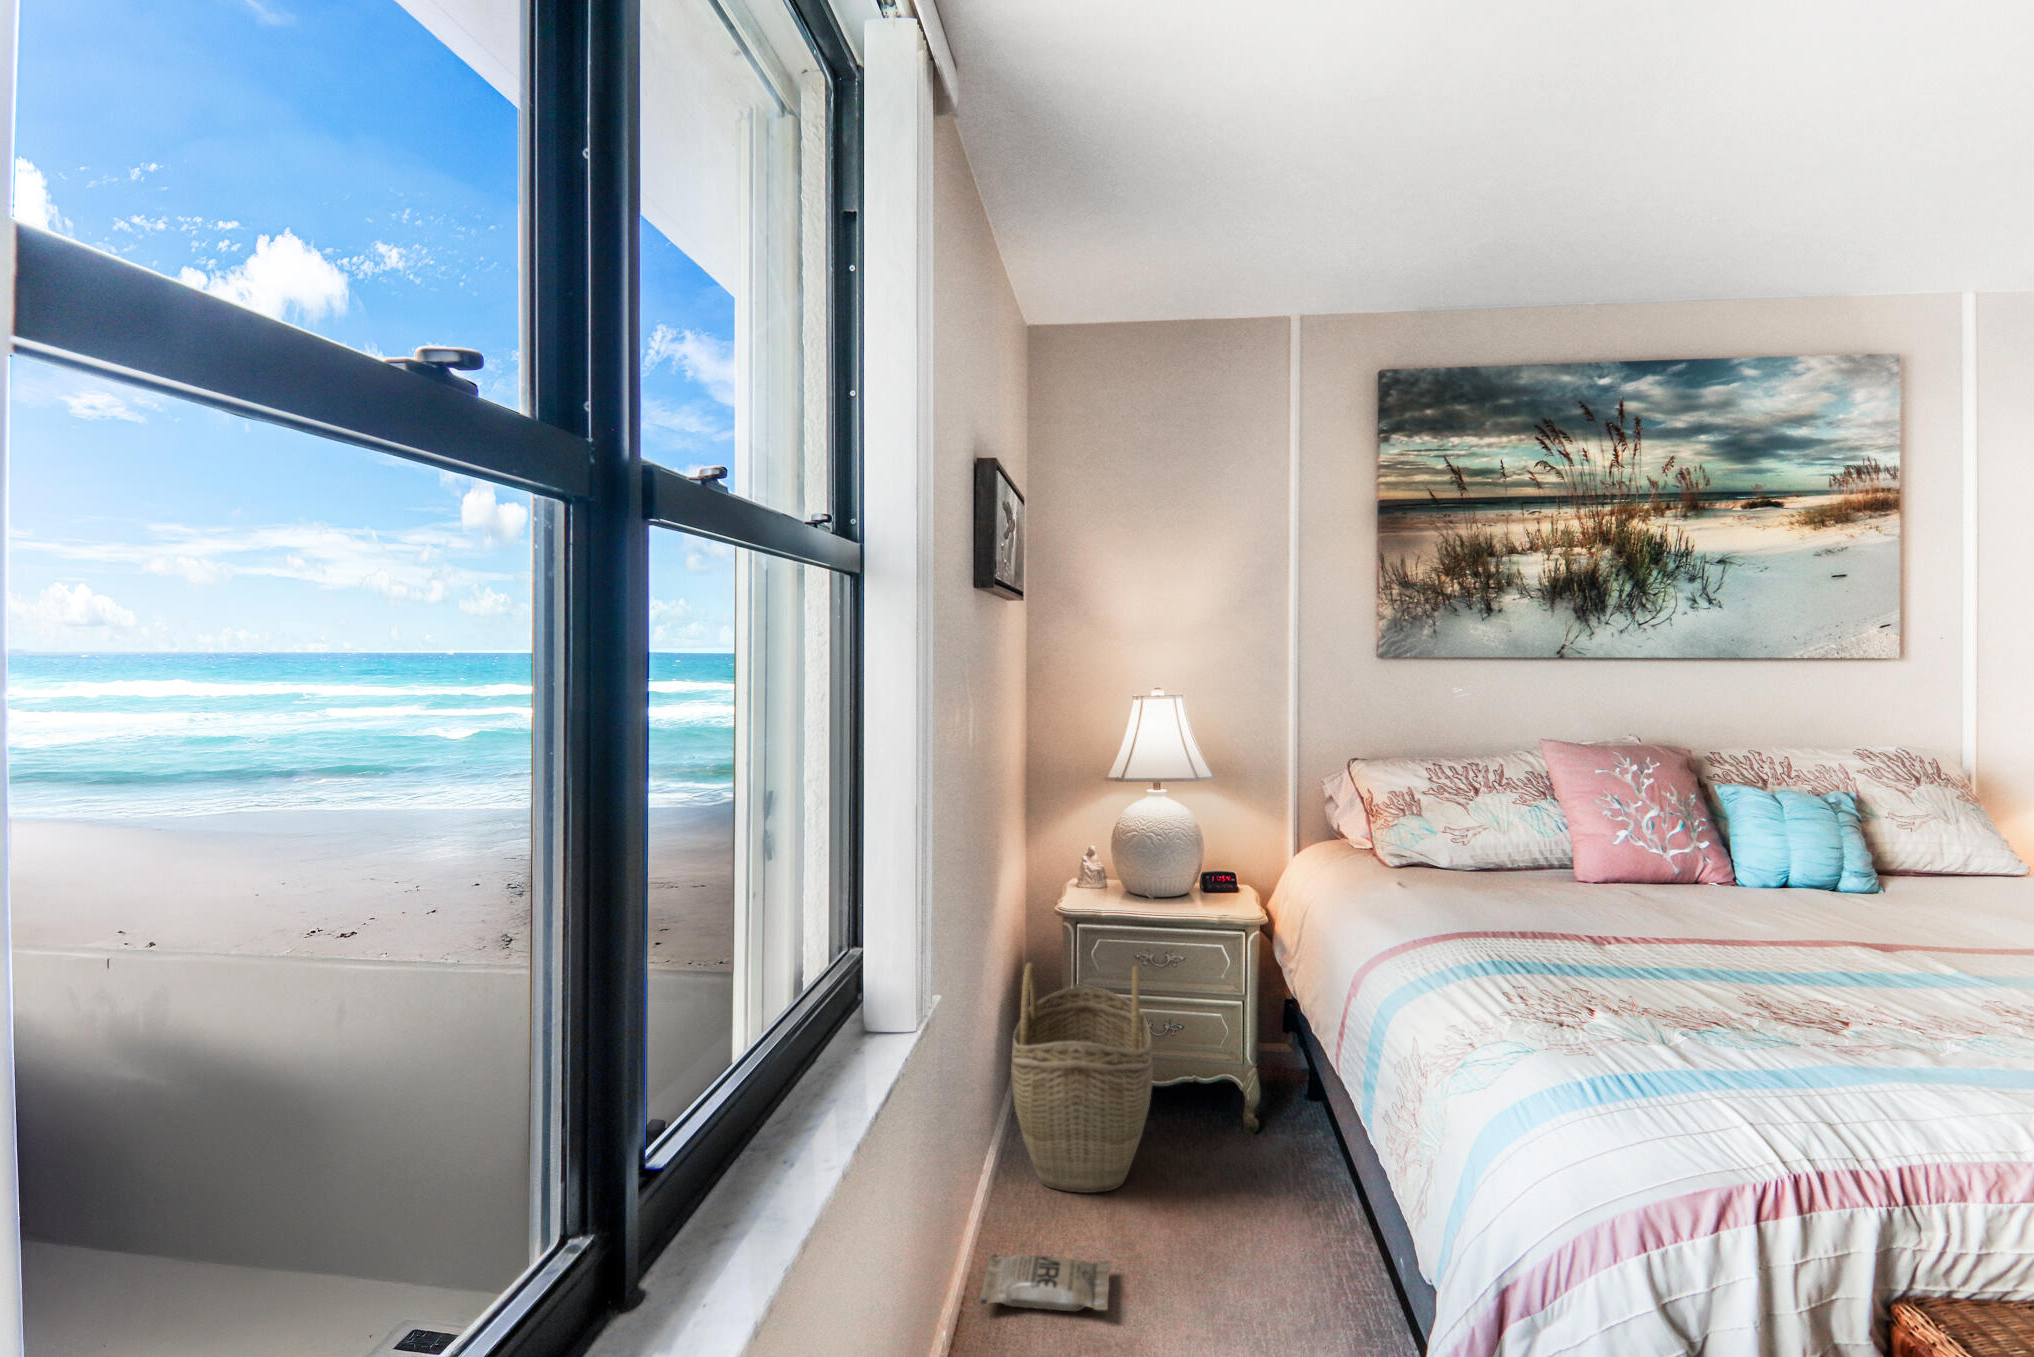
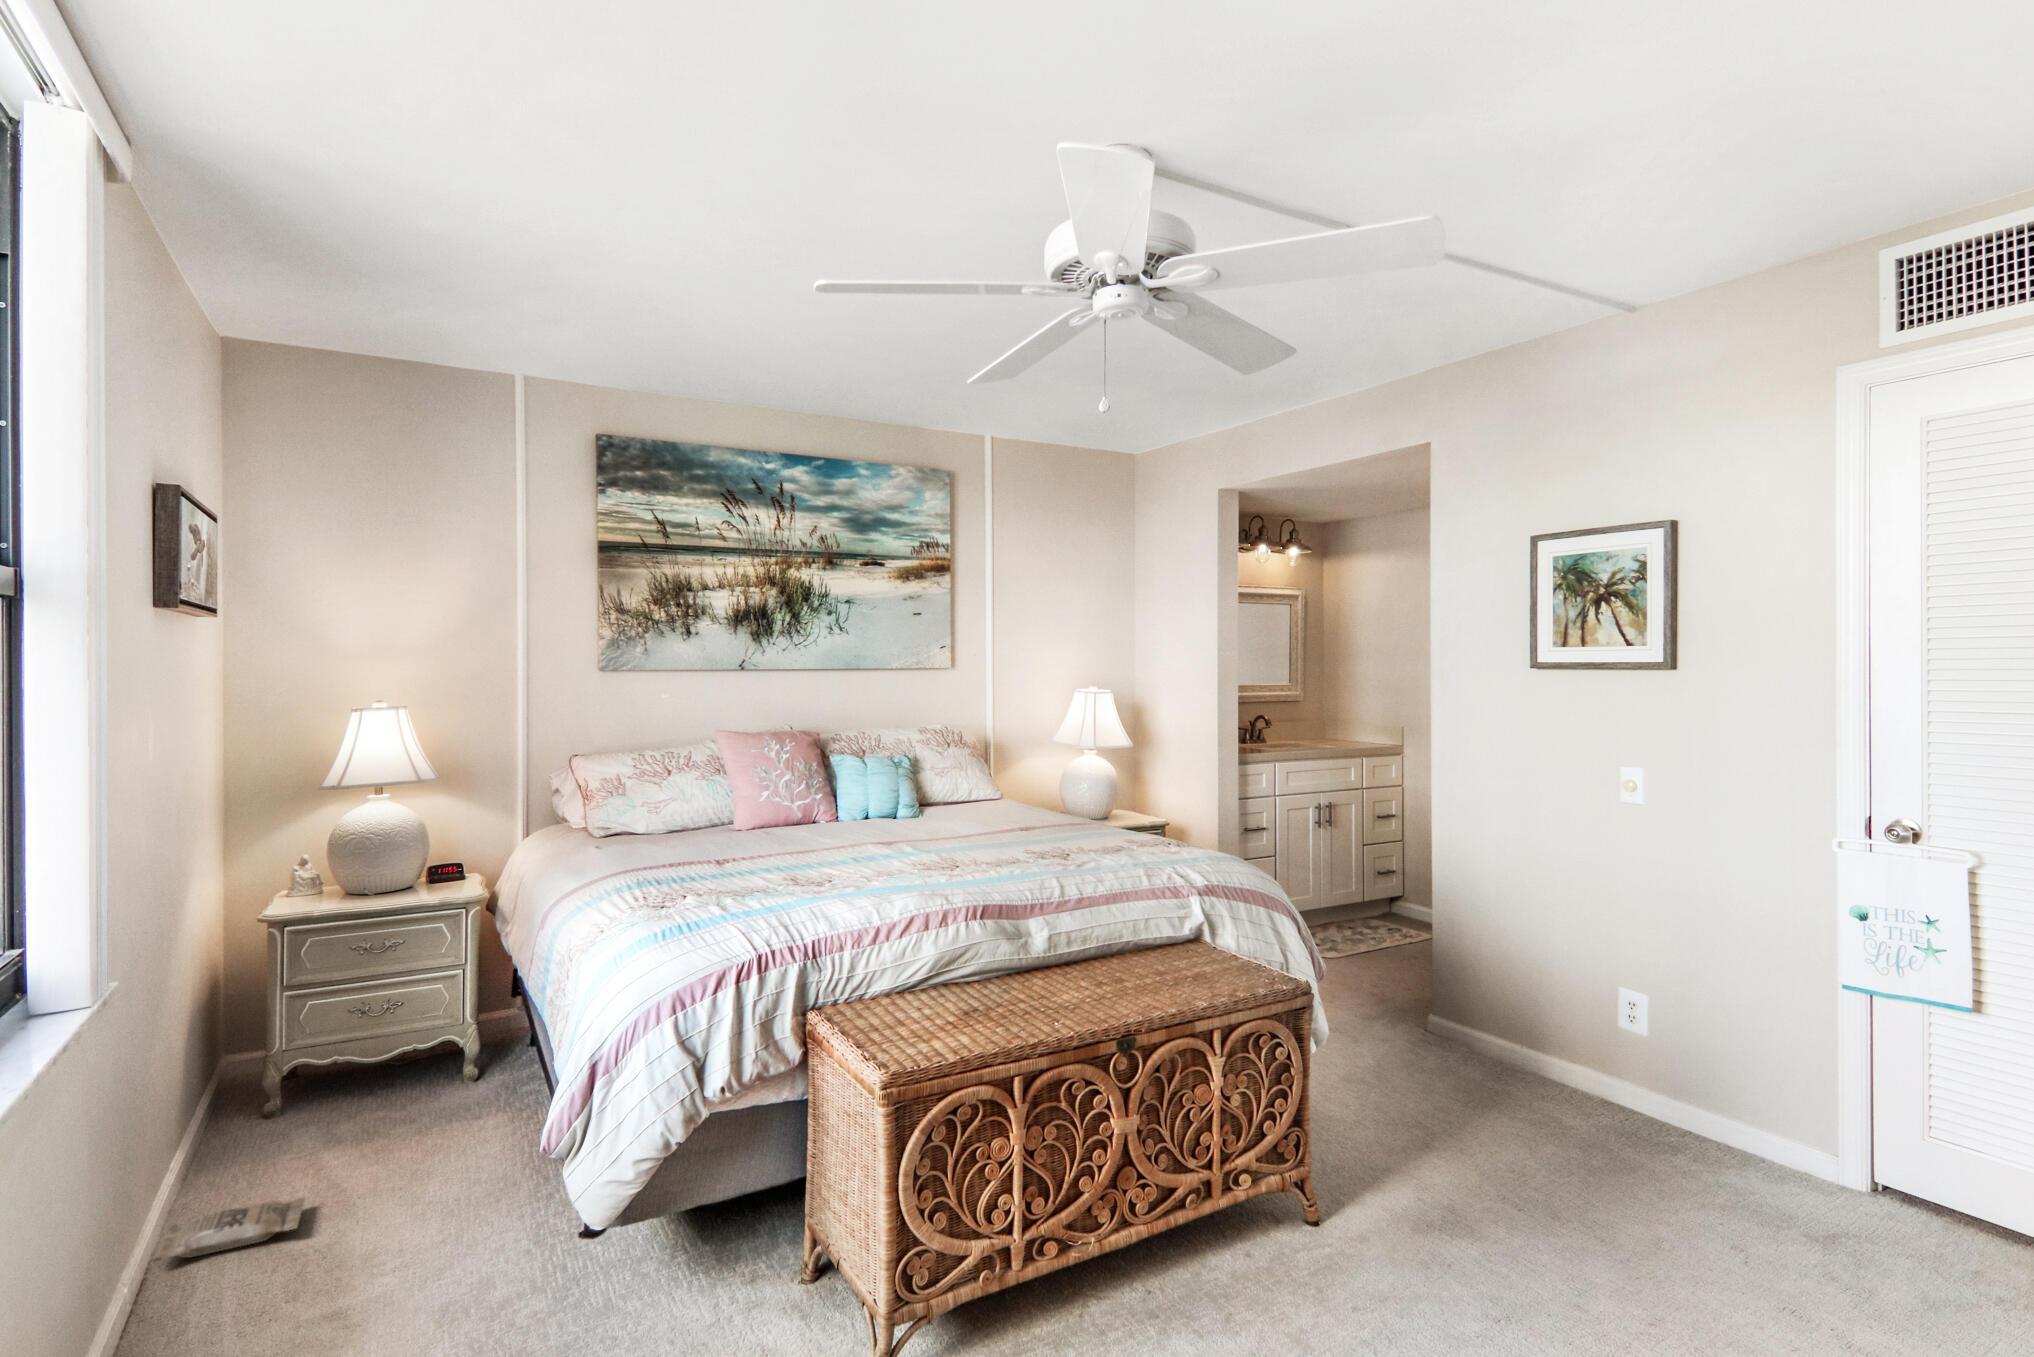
woven basket: present [1011,963,1153,1193] -> none [203,947,365,1167]

